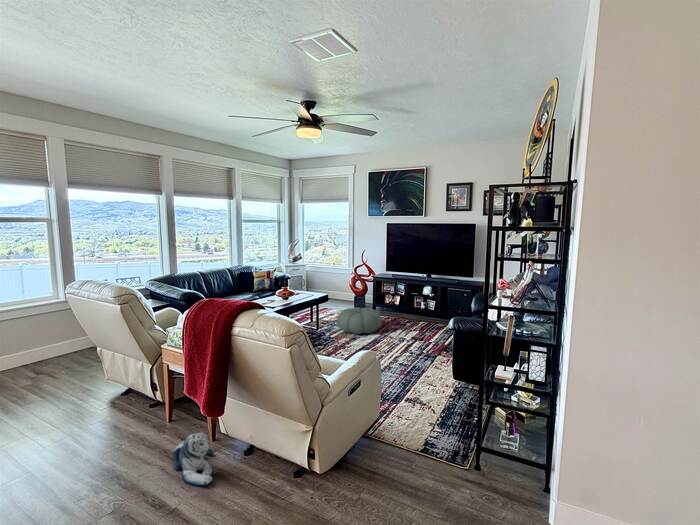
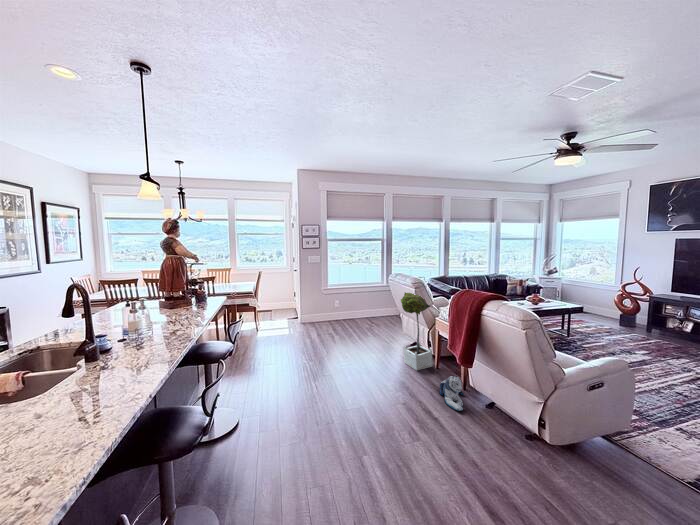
pouf: present [337,307,381,334] -> none [592,324,656,354]
potted tree: none [88,313,159,443] -> present [401,292,432,371]

